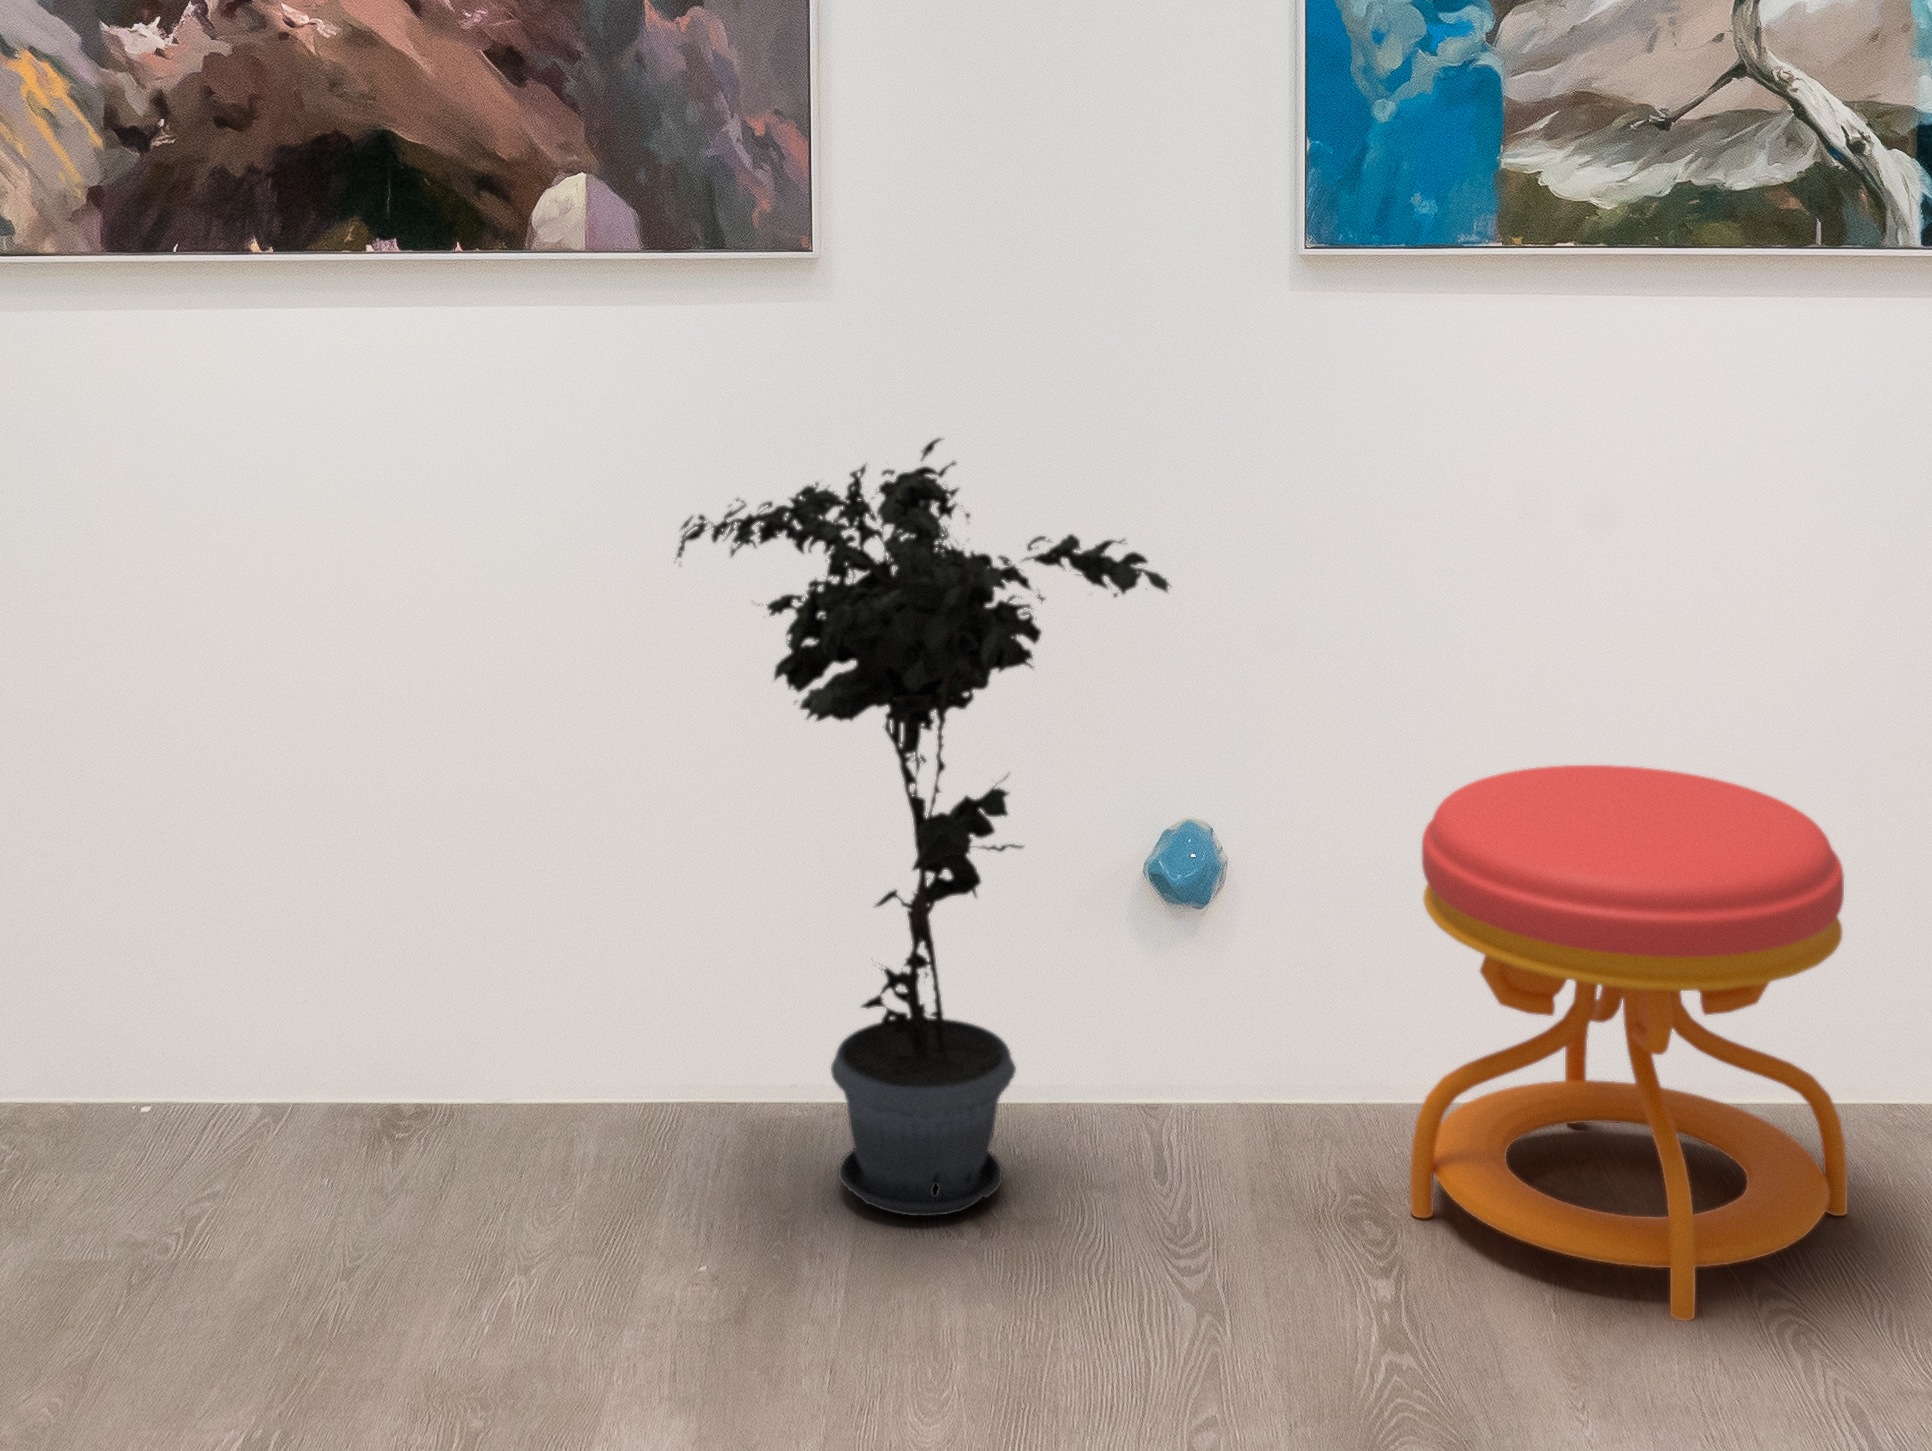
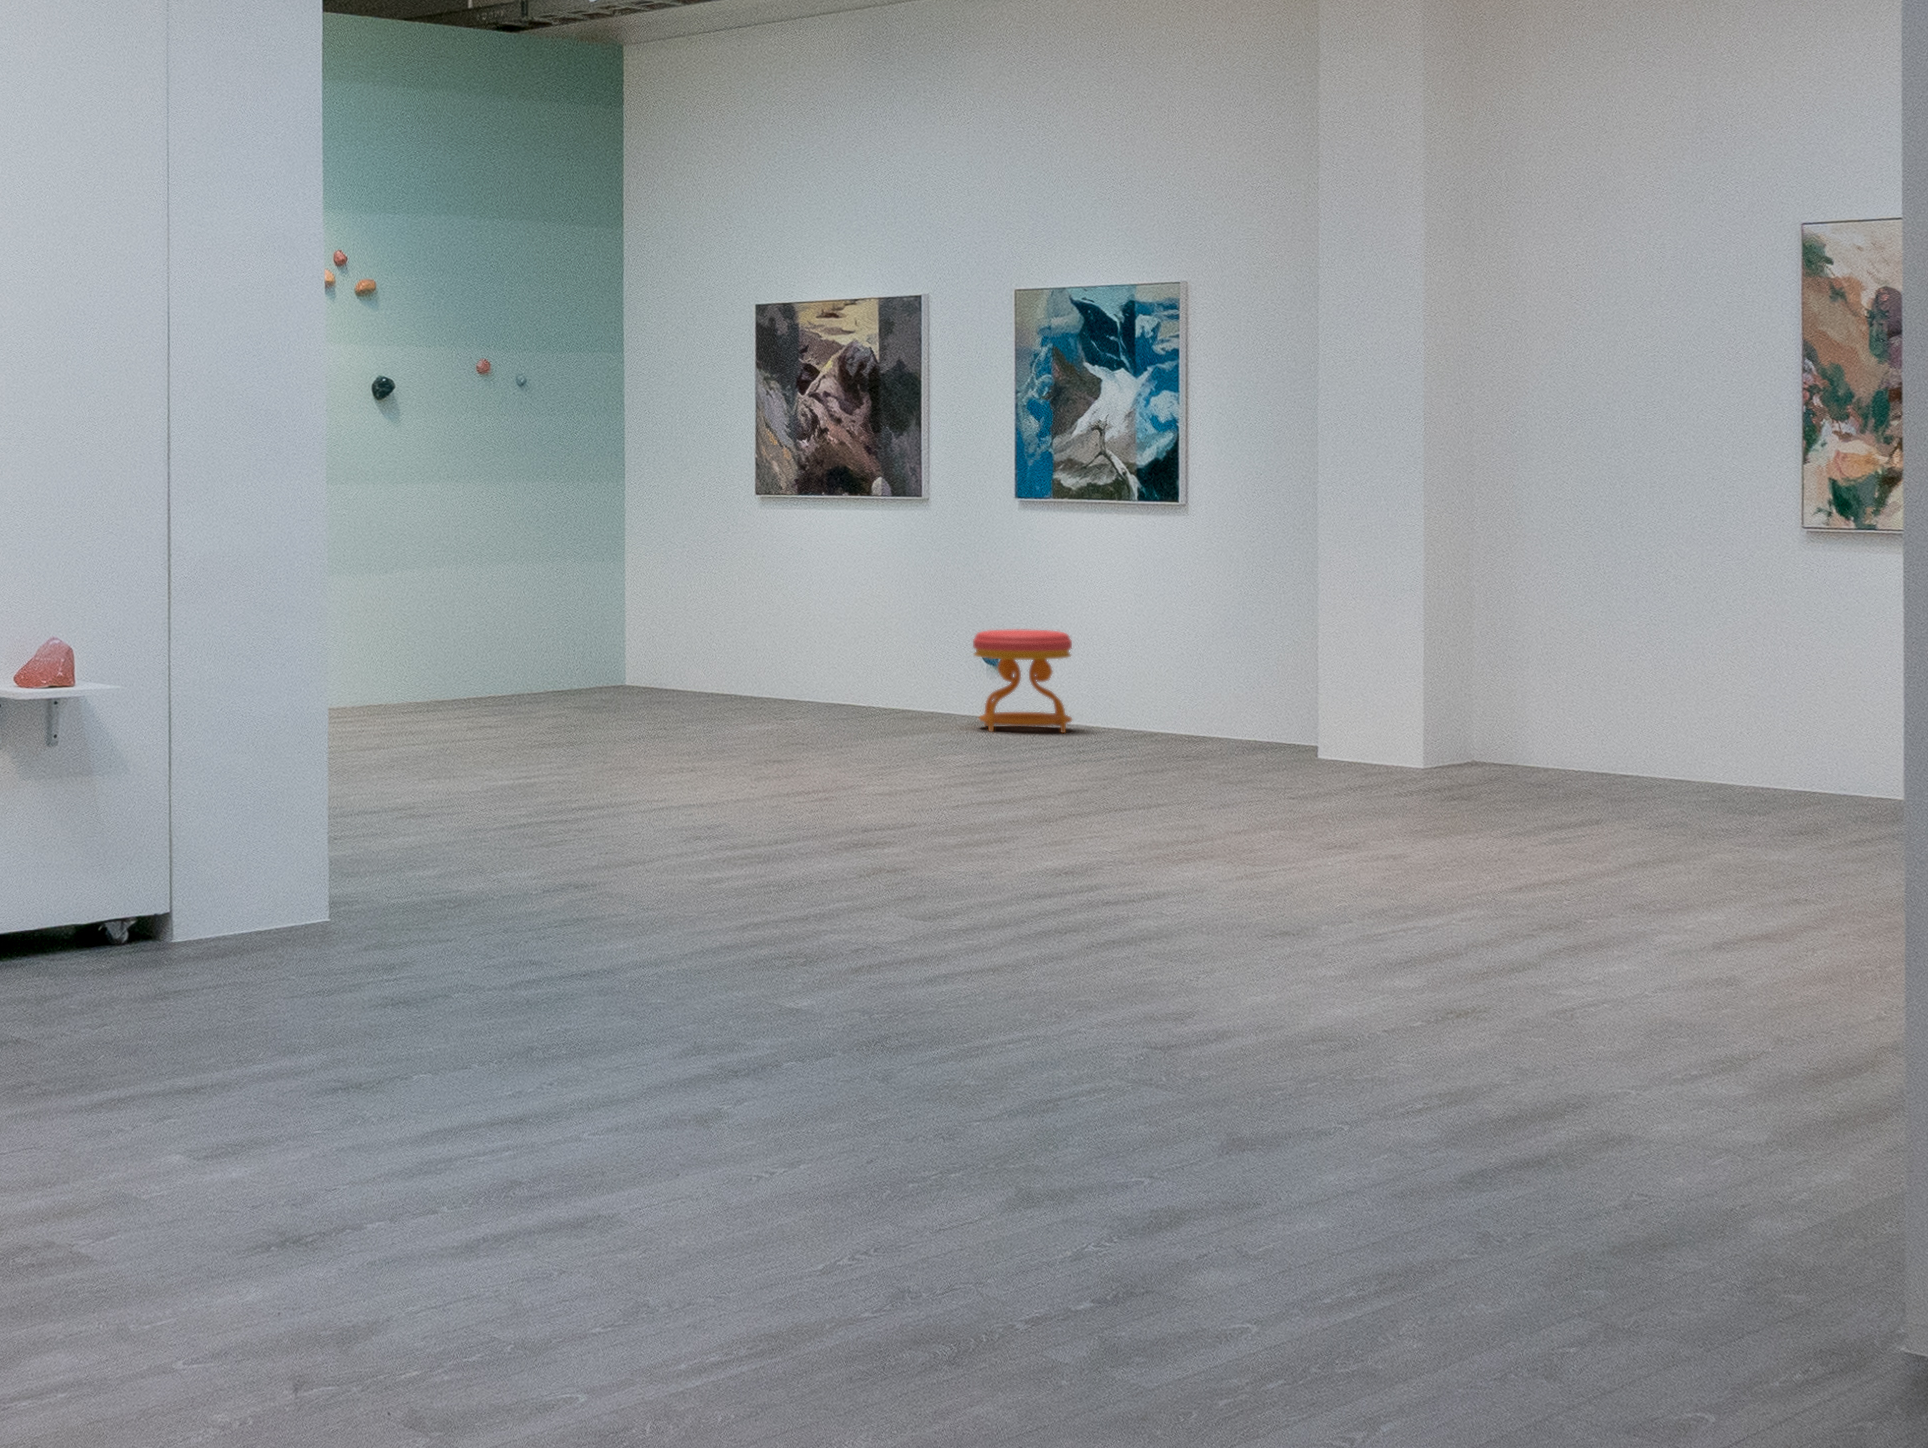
potted plant: present [675,438,1172,1216] -> none [872,537,952,718]

